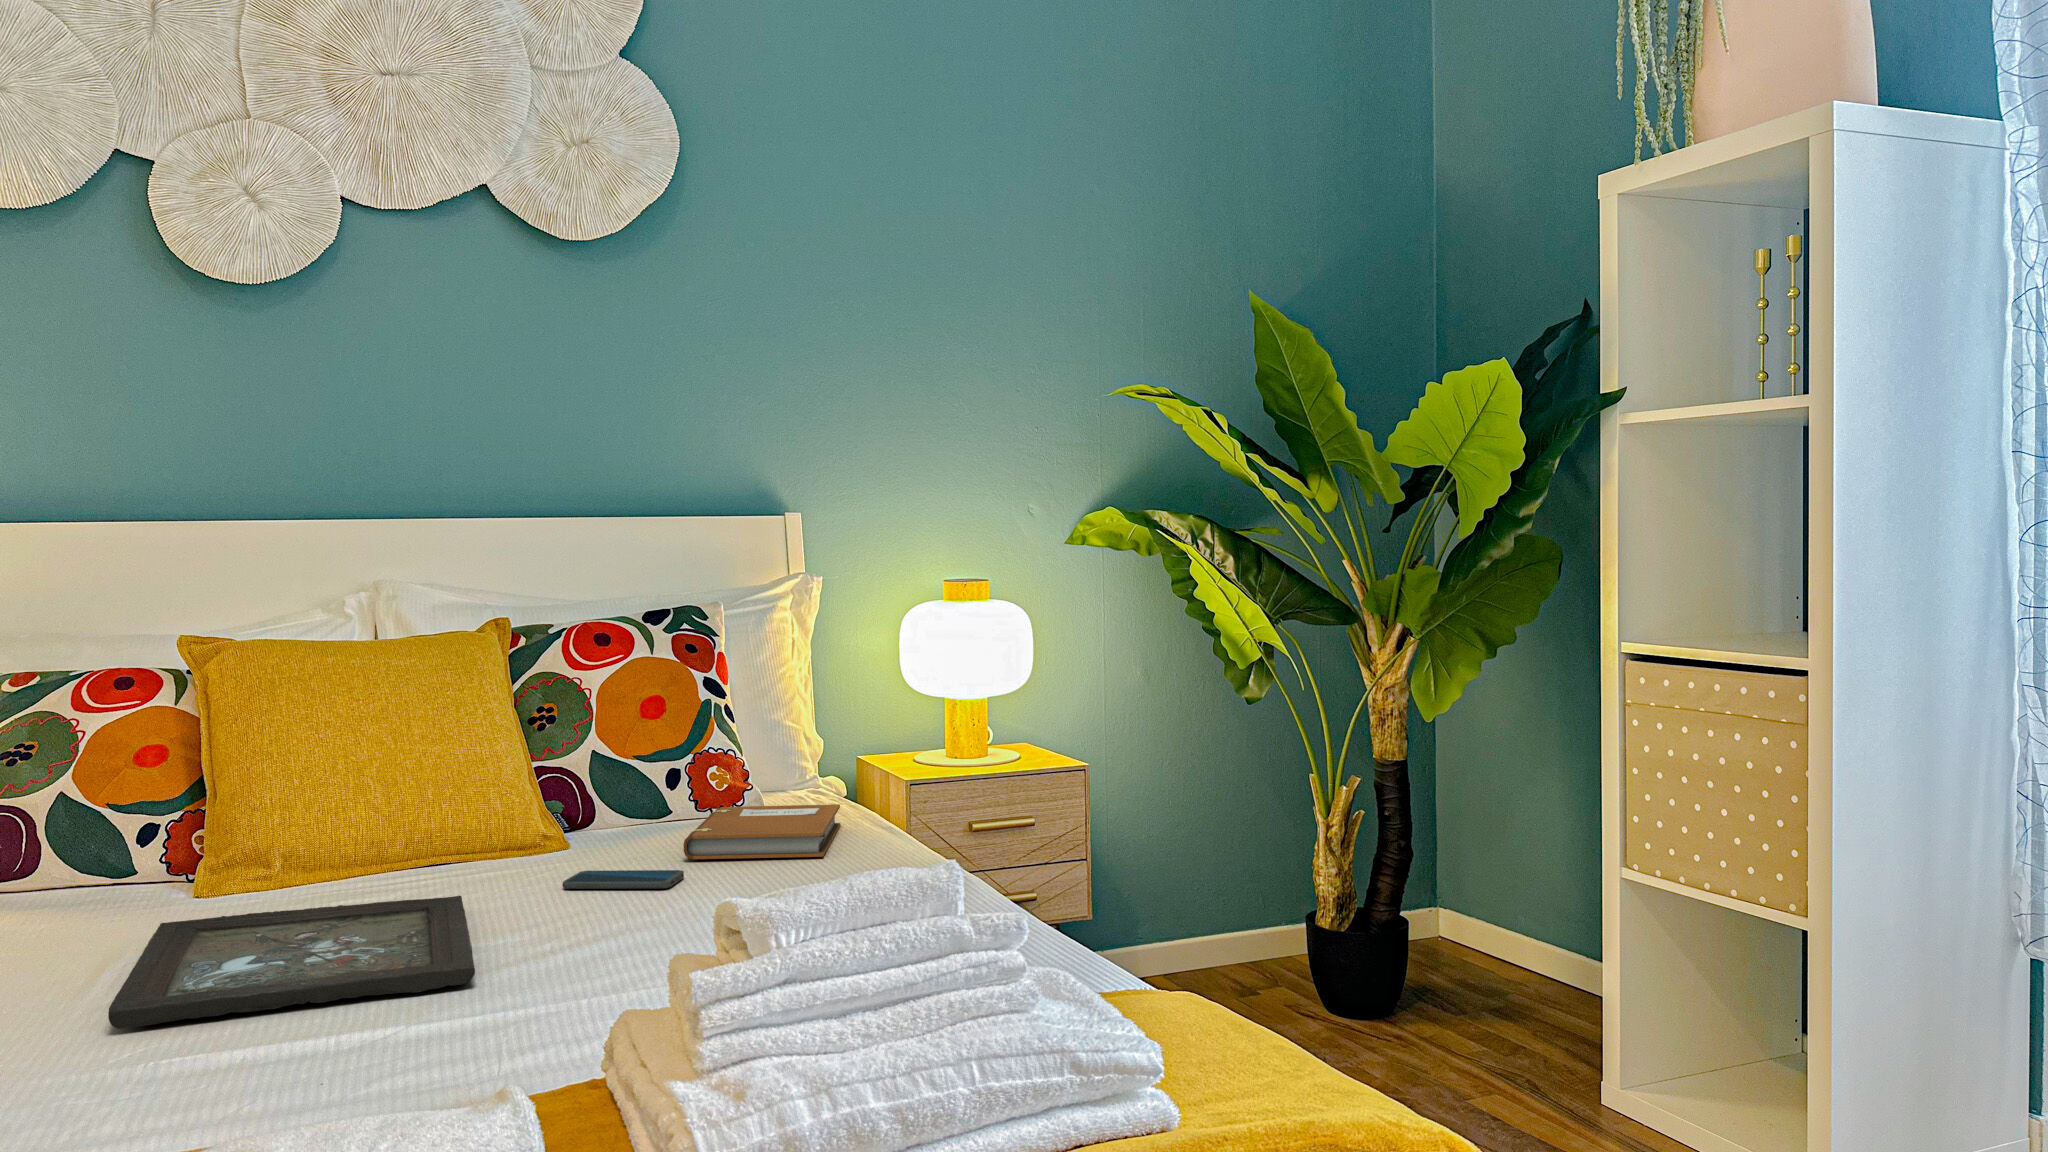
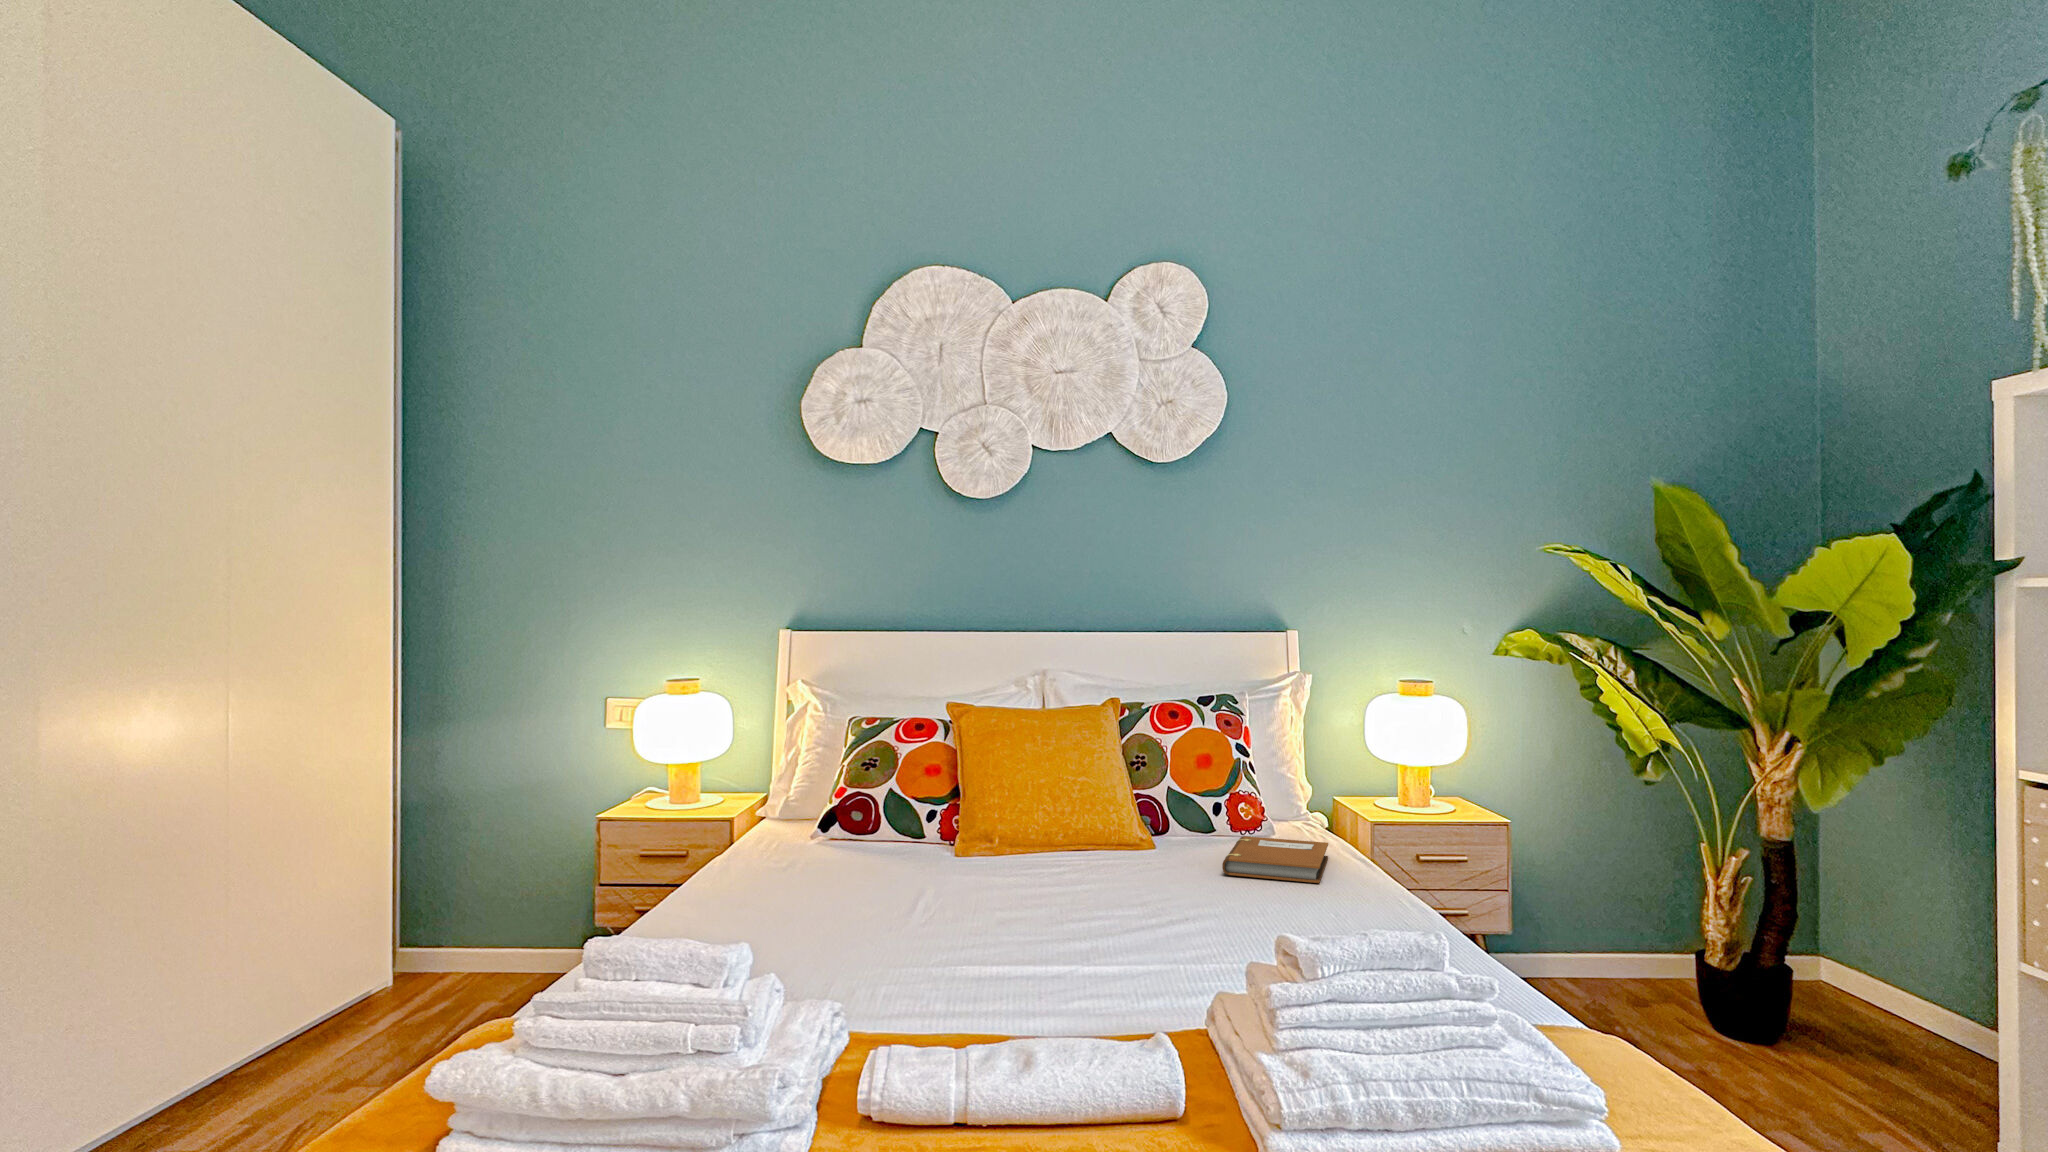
smartphone: present [563,870,684,889] -> none [1146,877,1224,896]
tray: present [108,896,475,1029] -> none [901,886,1105,958]

